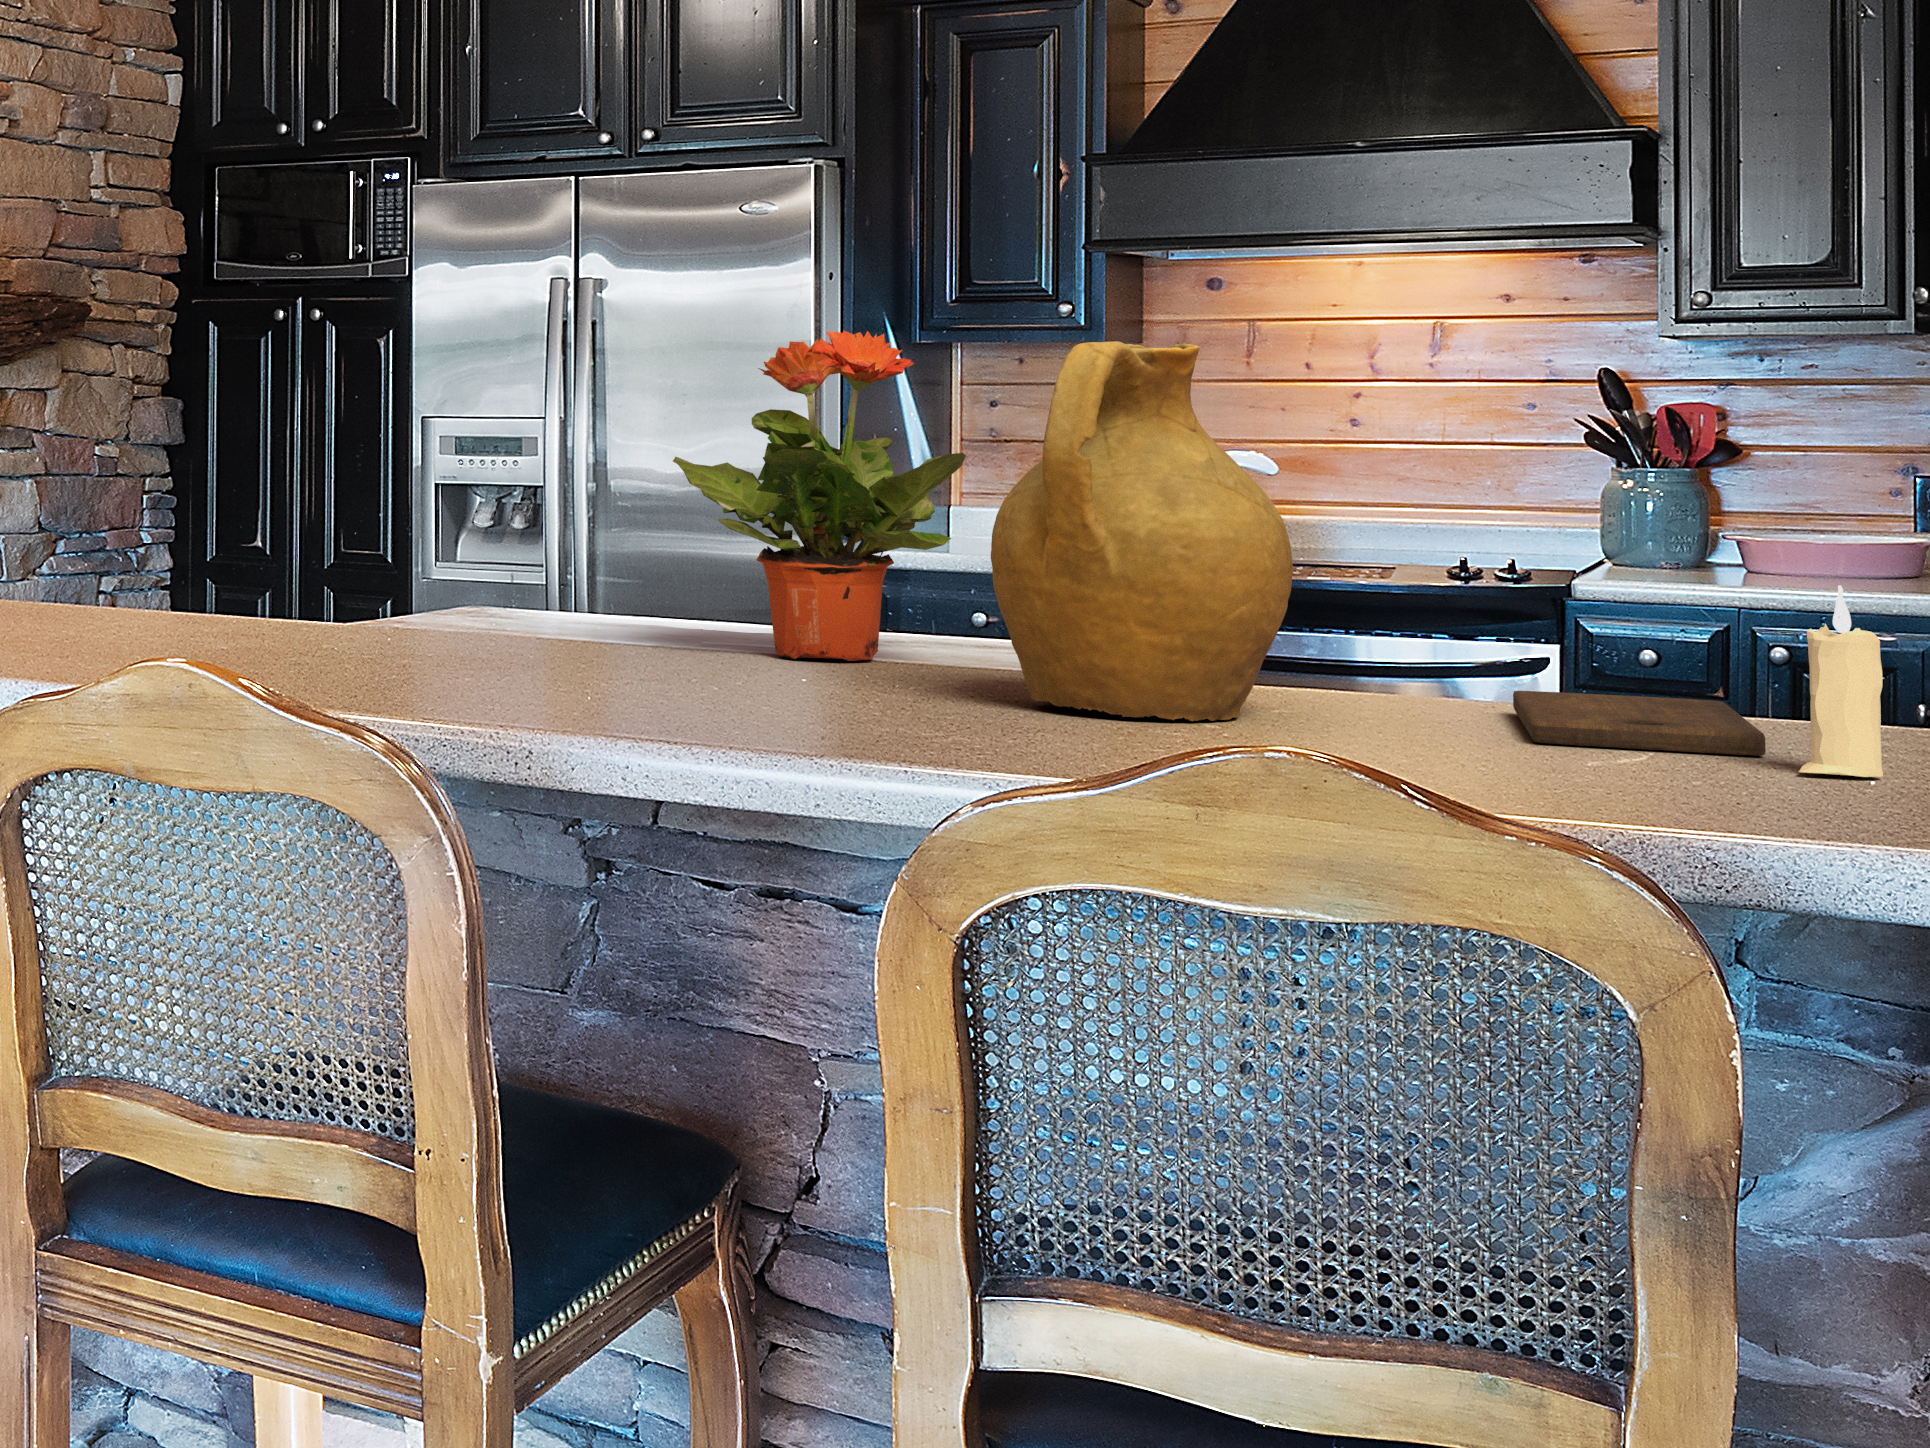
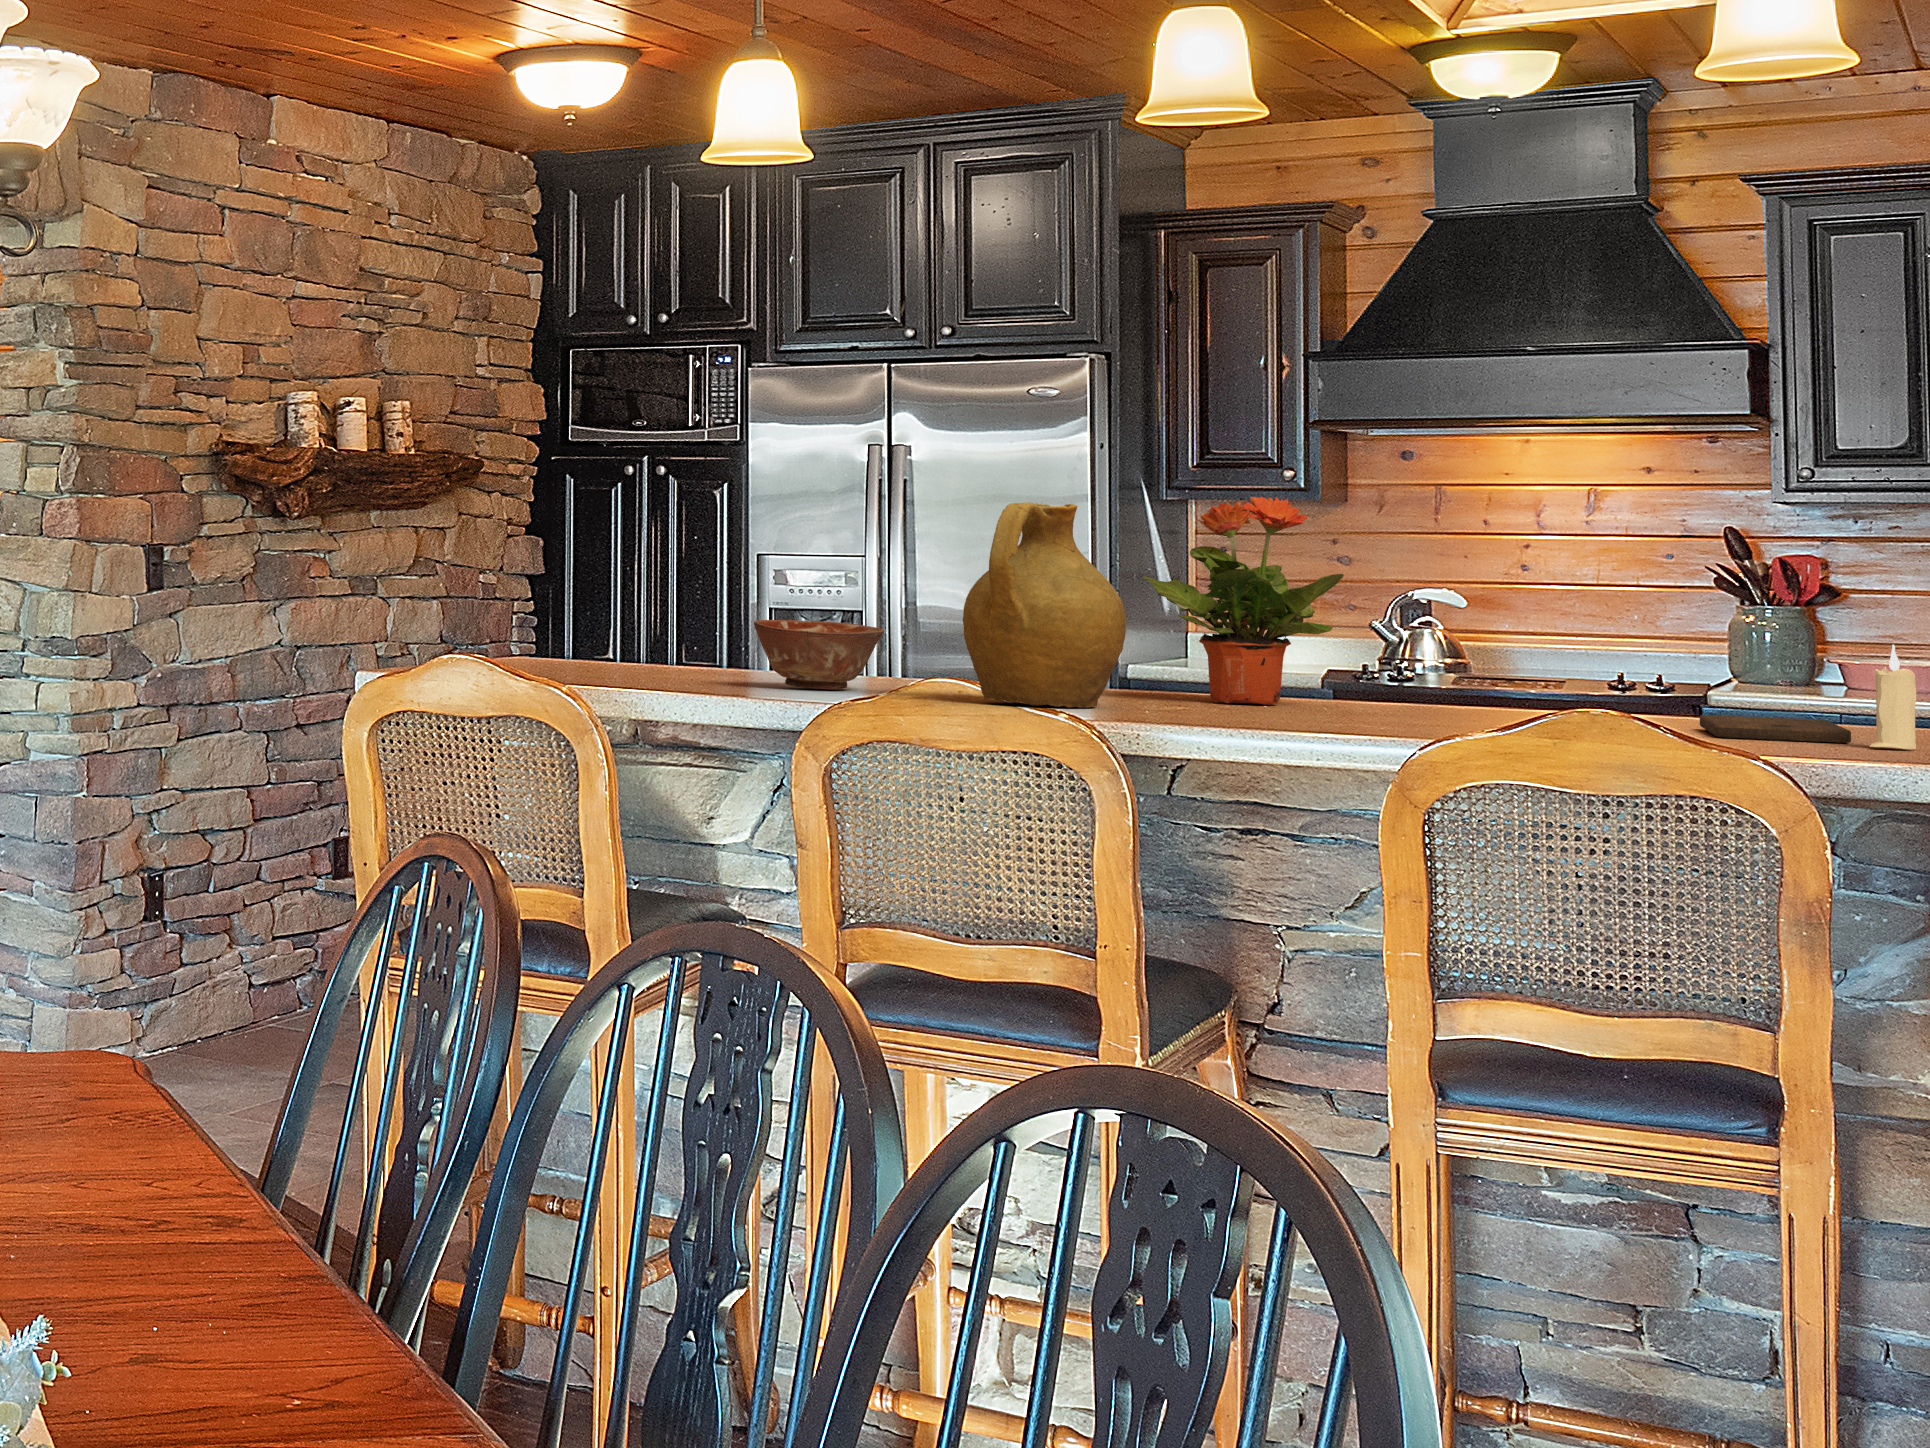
pitcher: present [991,341,1293,721] -> present [963,502,1126,708]
ceramic bowl: none [99,529,290,639] -> present [754,620,884,690]

